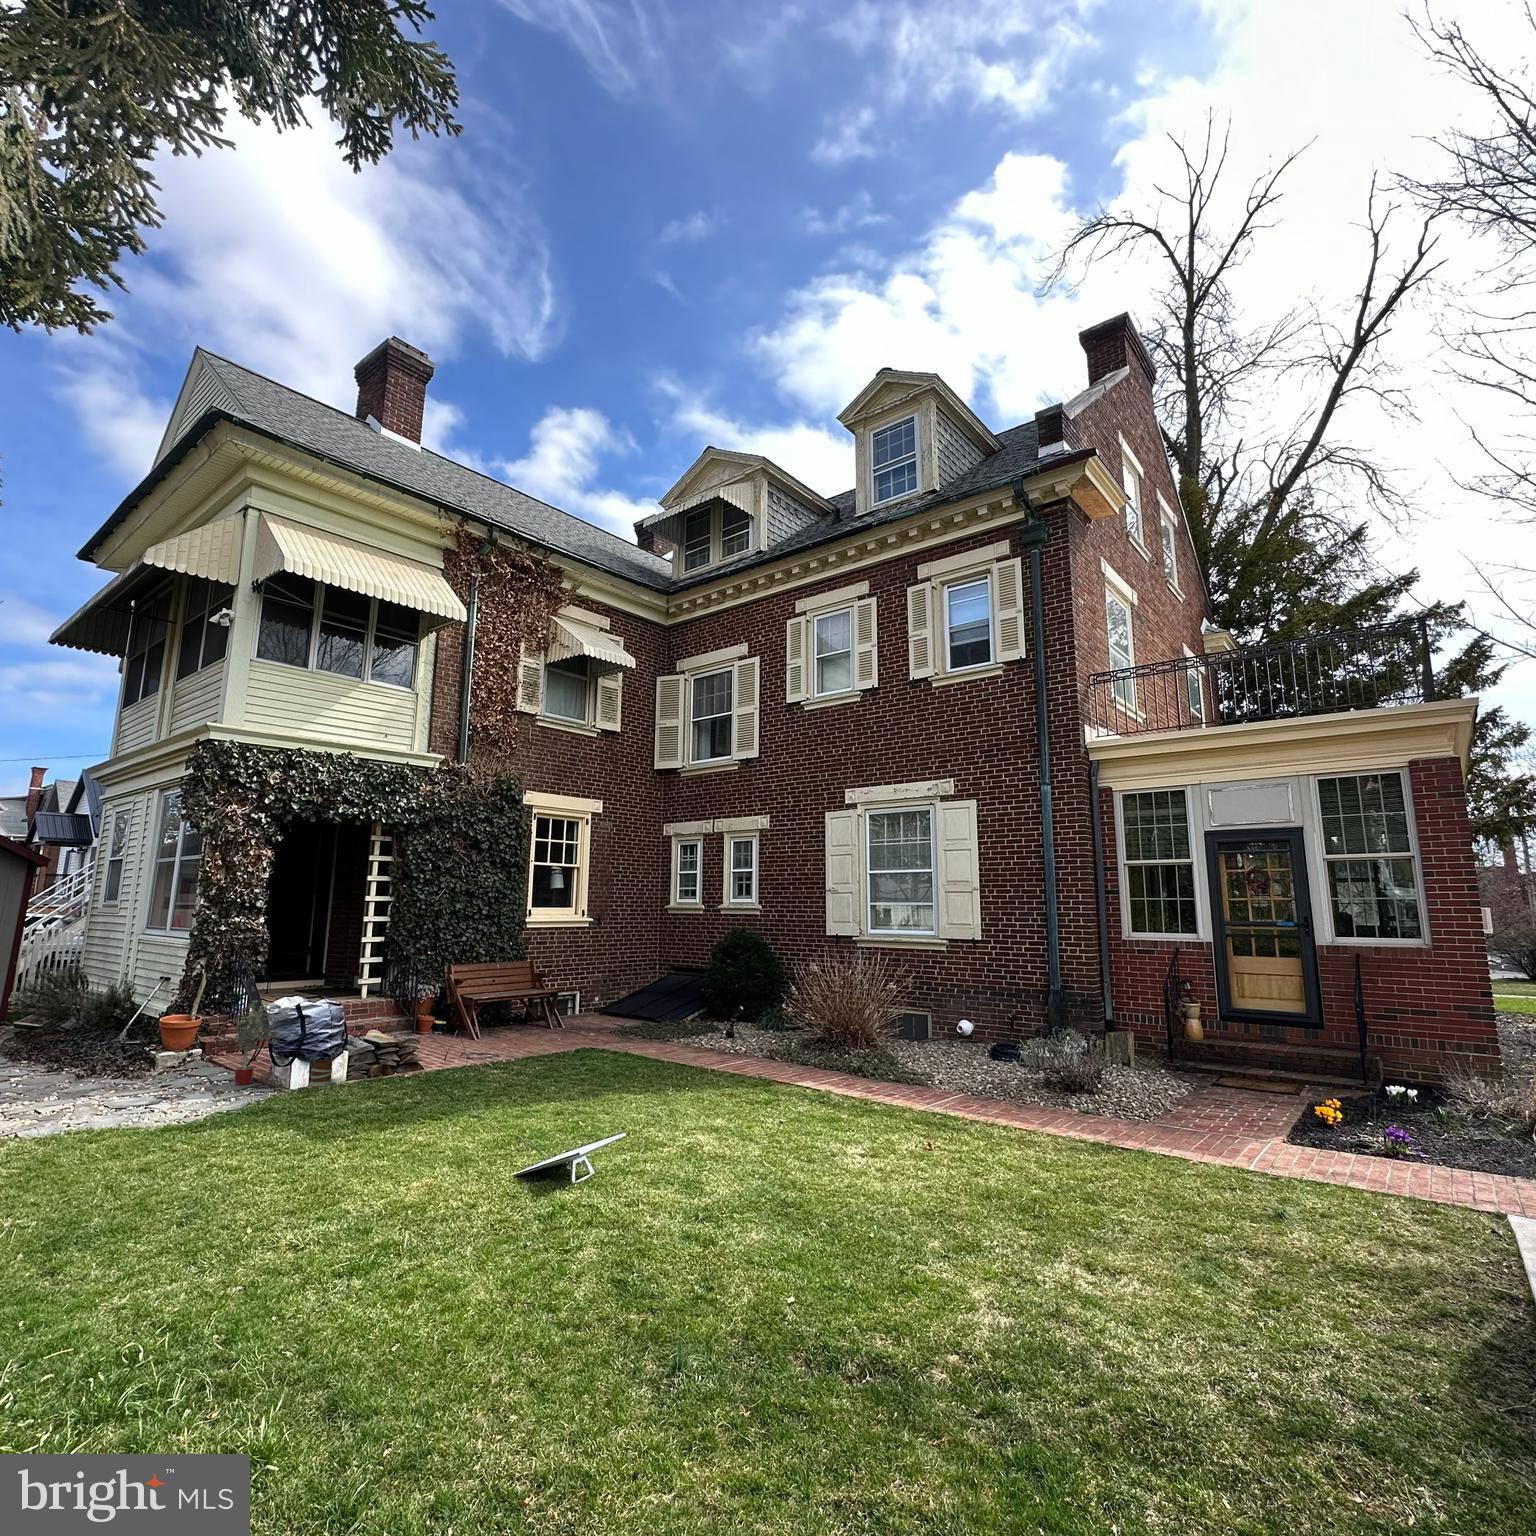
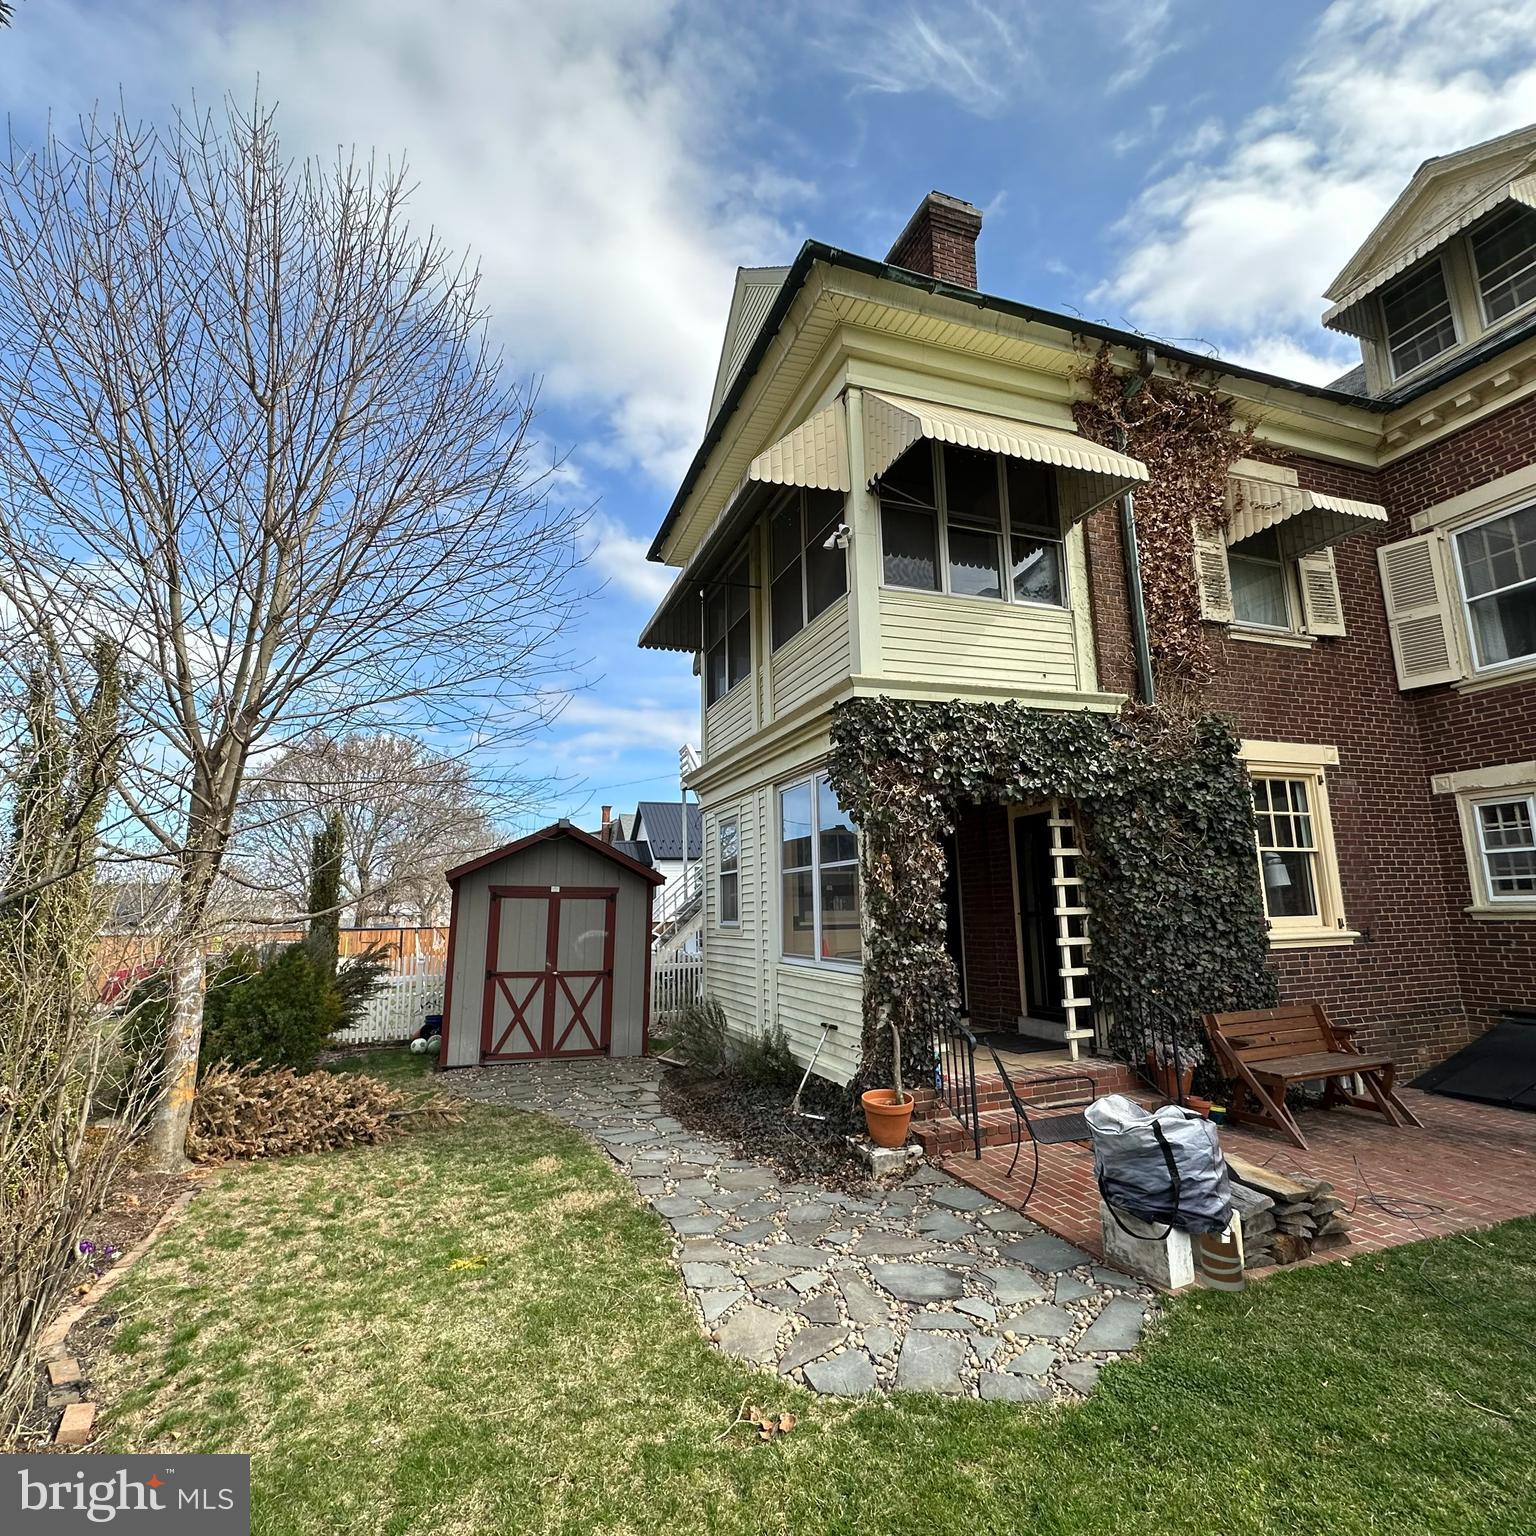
potted tree: present [233,1000,281,1085] -> none [1037,1105,1123,1261]

